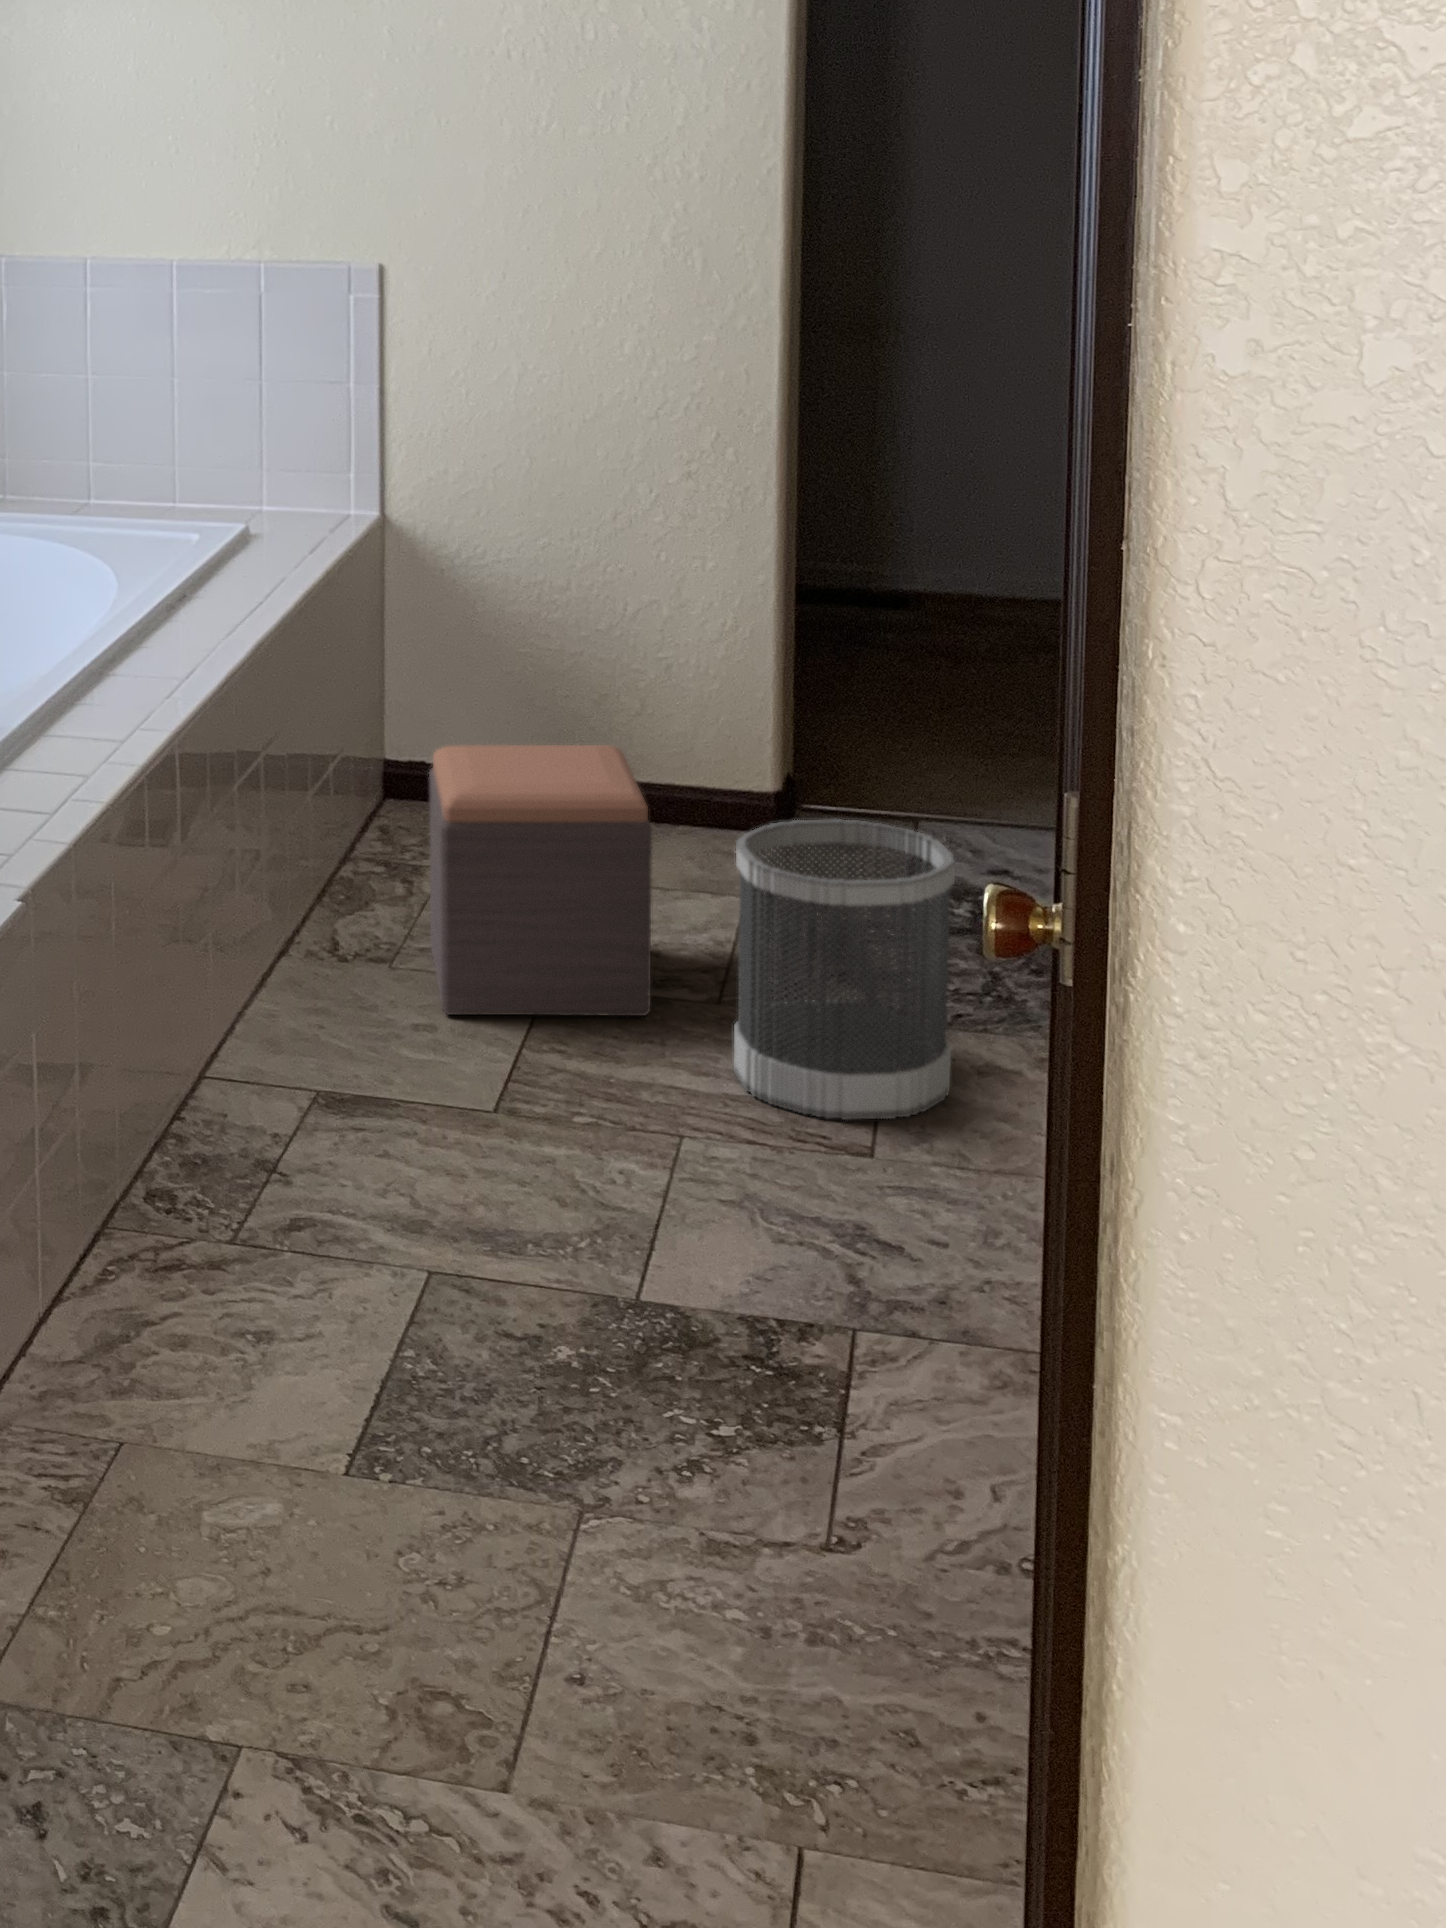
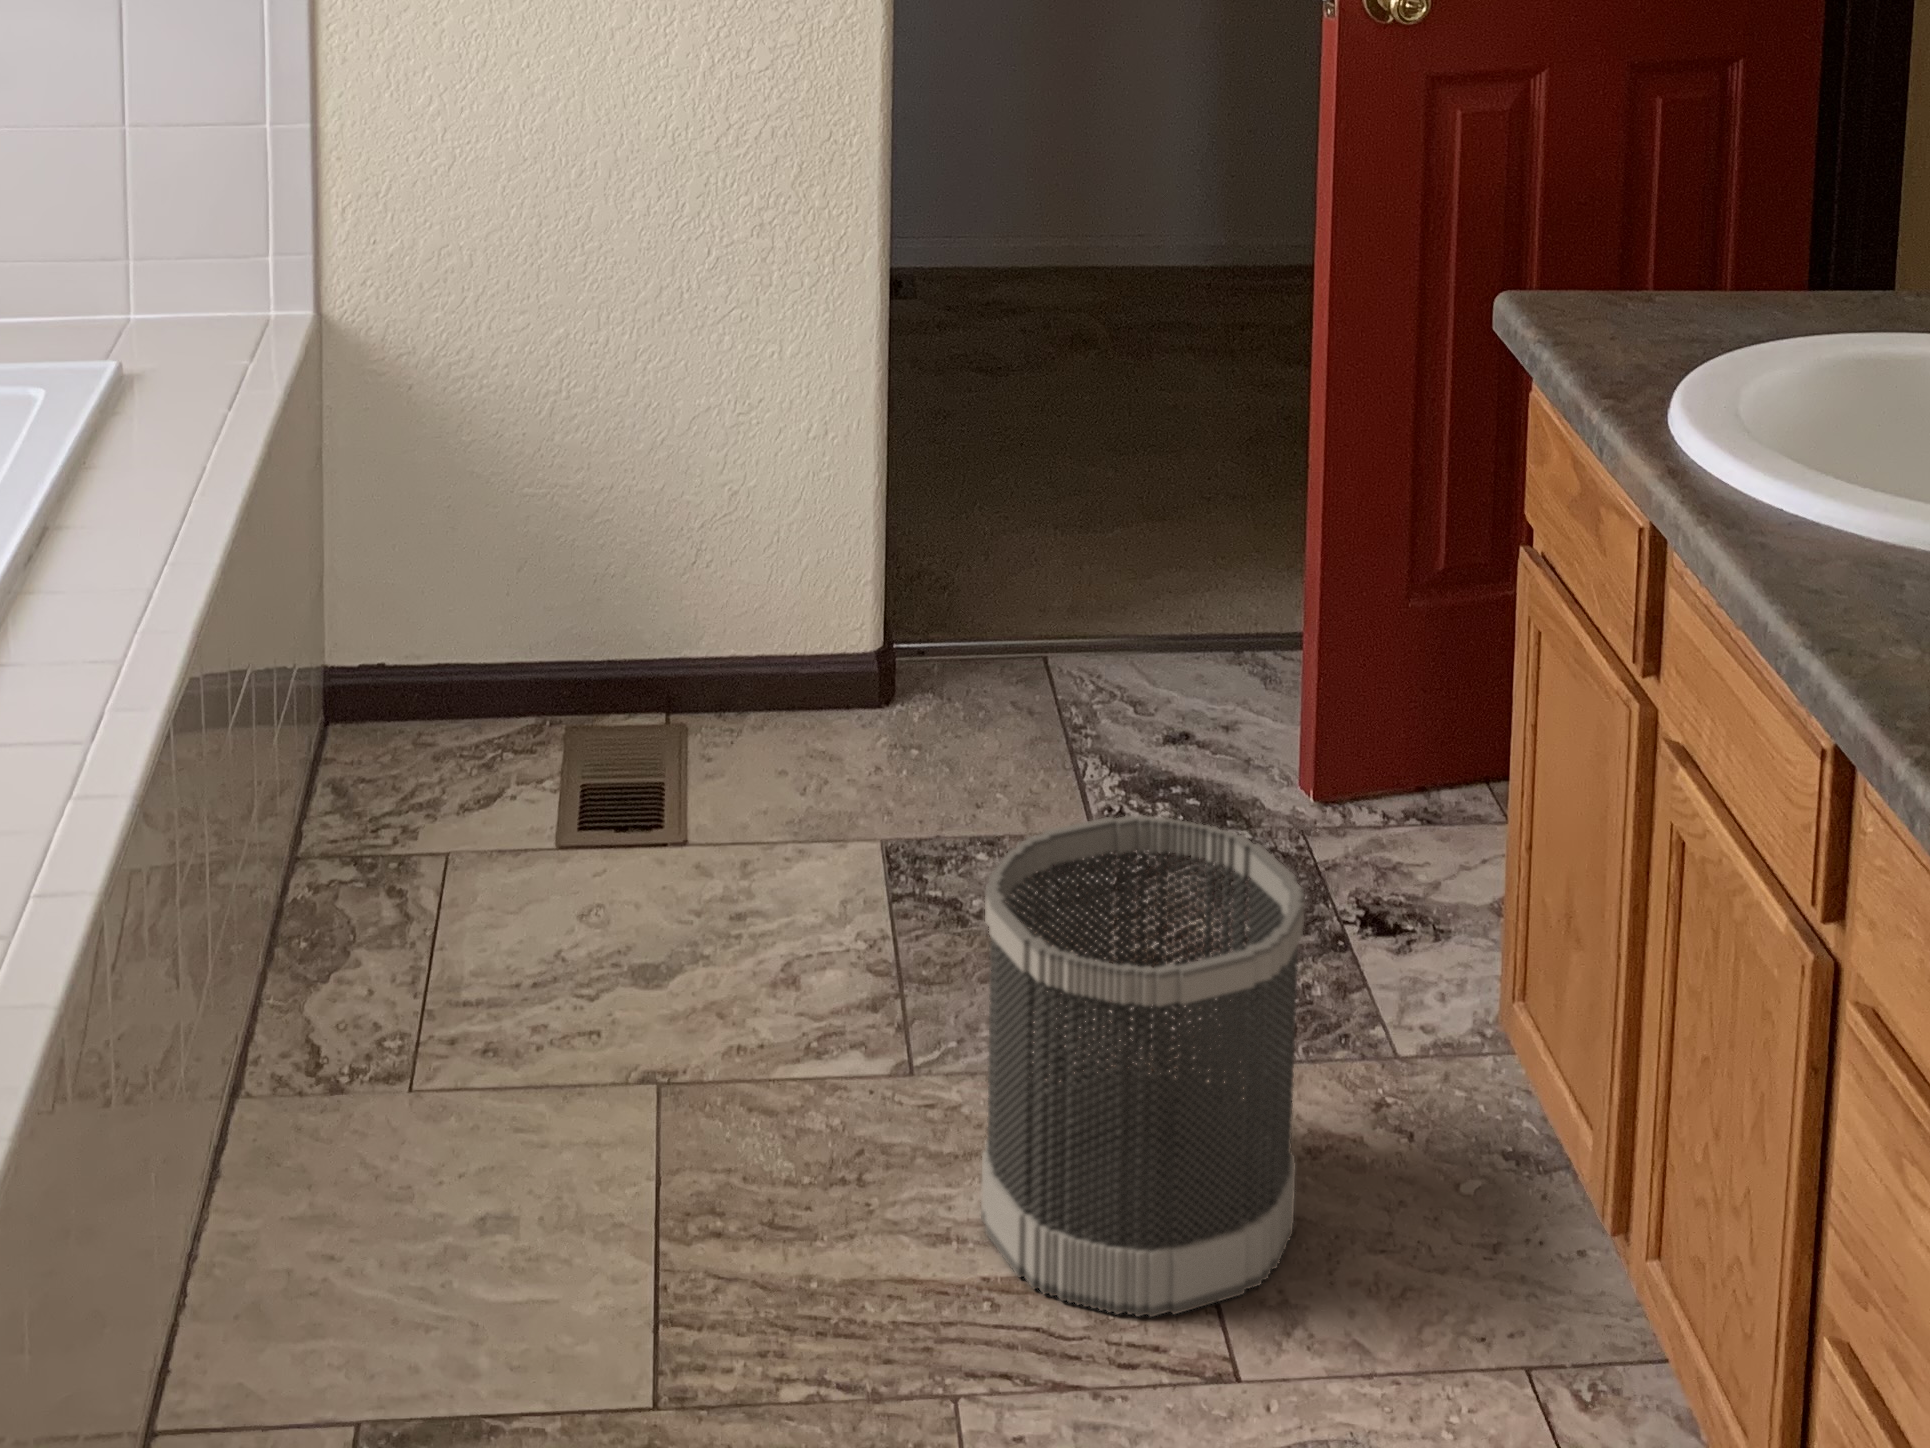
footstool: present [429,745,652,1016] -> none [458,695,829,1186]

